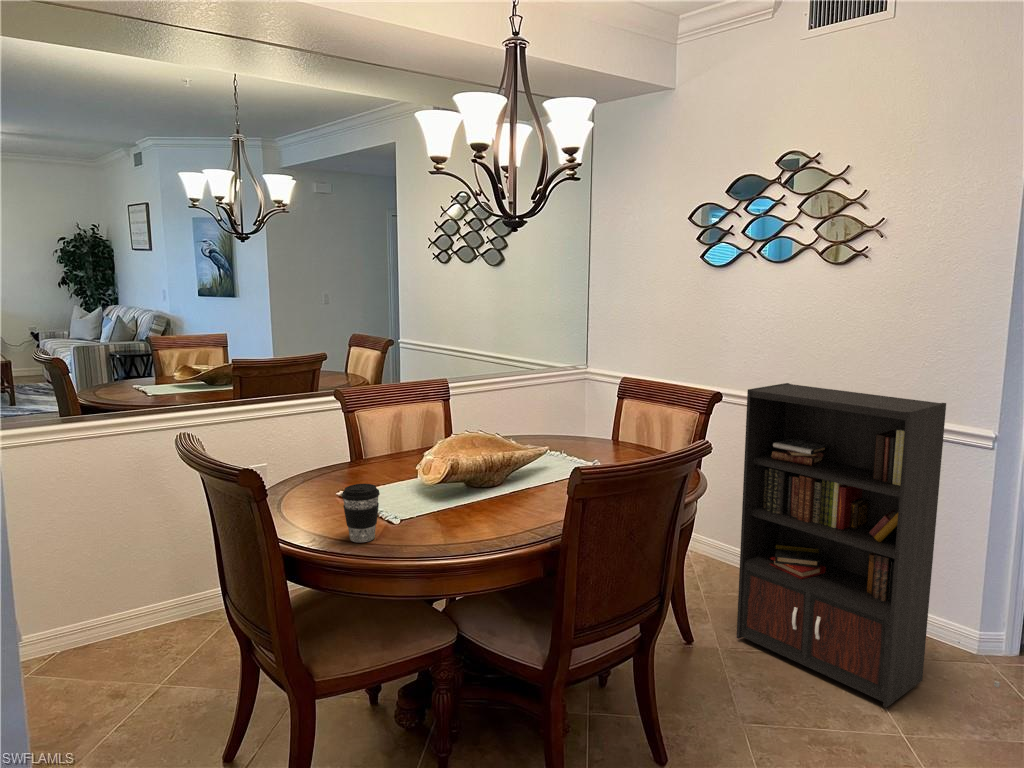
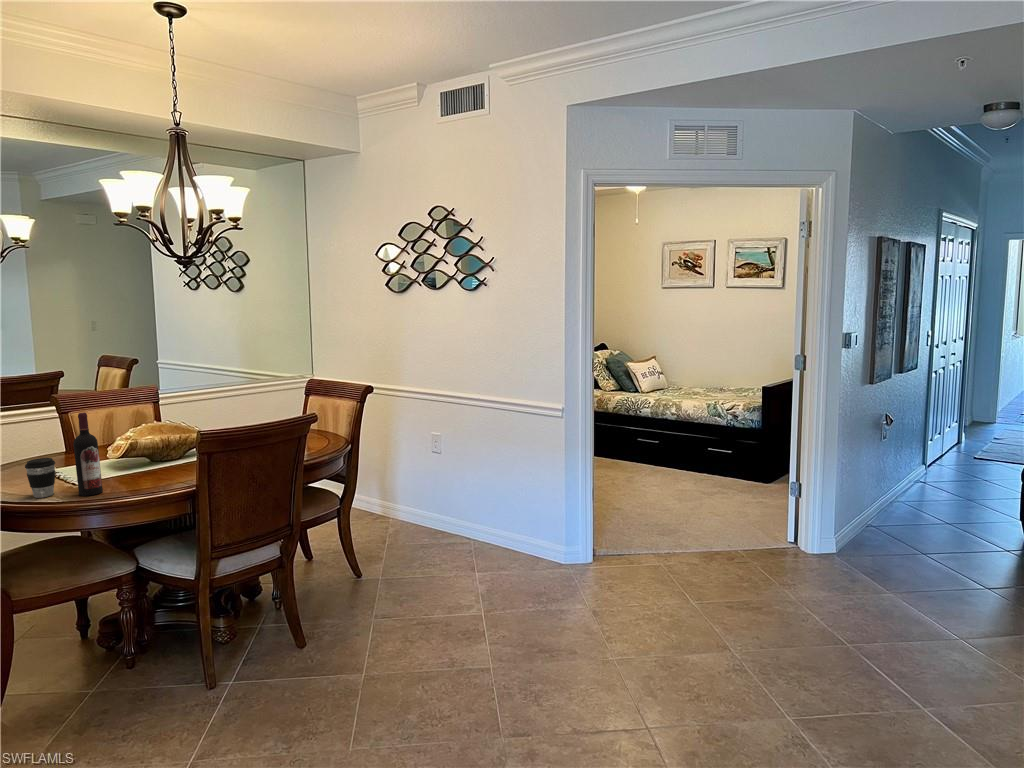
bookcase: present [737,383,1000,707] -> none [387,378,557,596]
wine bottle: none [408,421,441,544] -> present [73,412,103,496]

